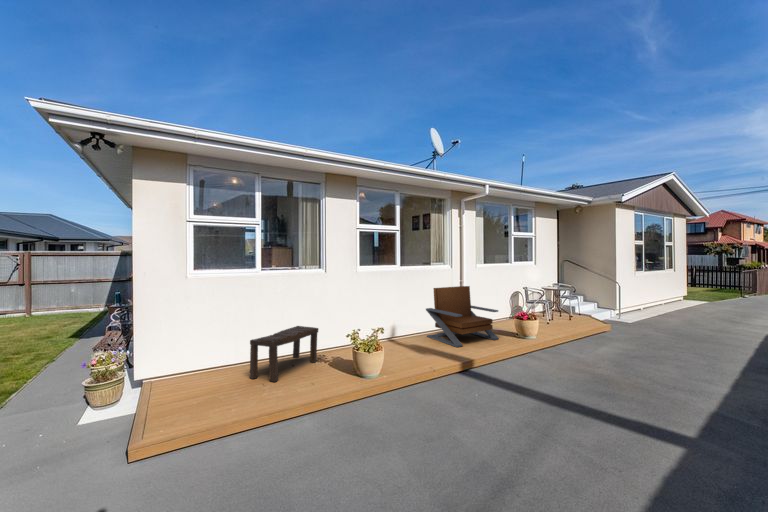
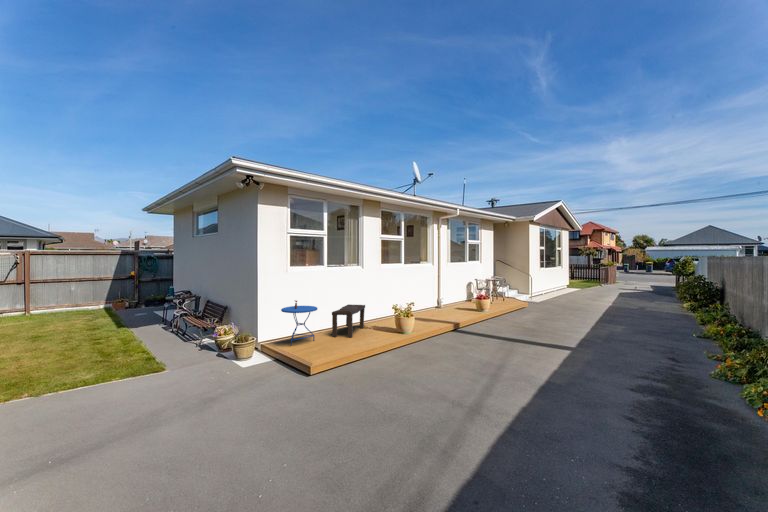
lounge chair: present [426,286,499,347] -> none [419,278,467,317]
side table: none [159,322,222,394] -> present [281,301,317,345]

